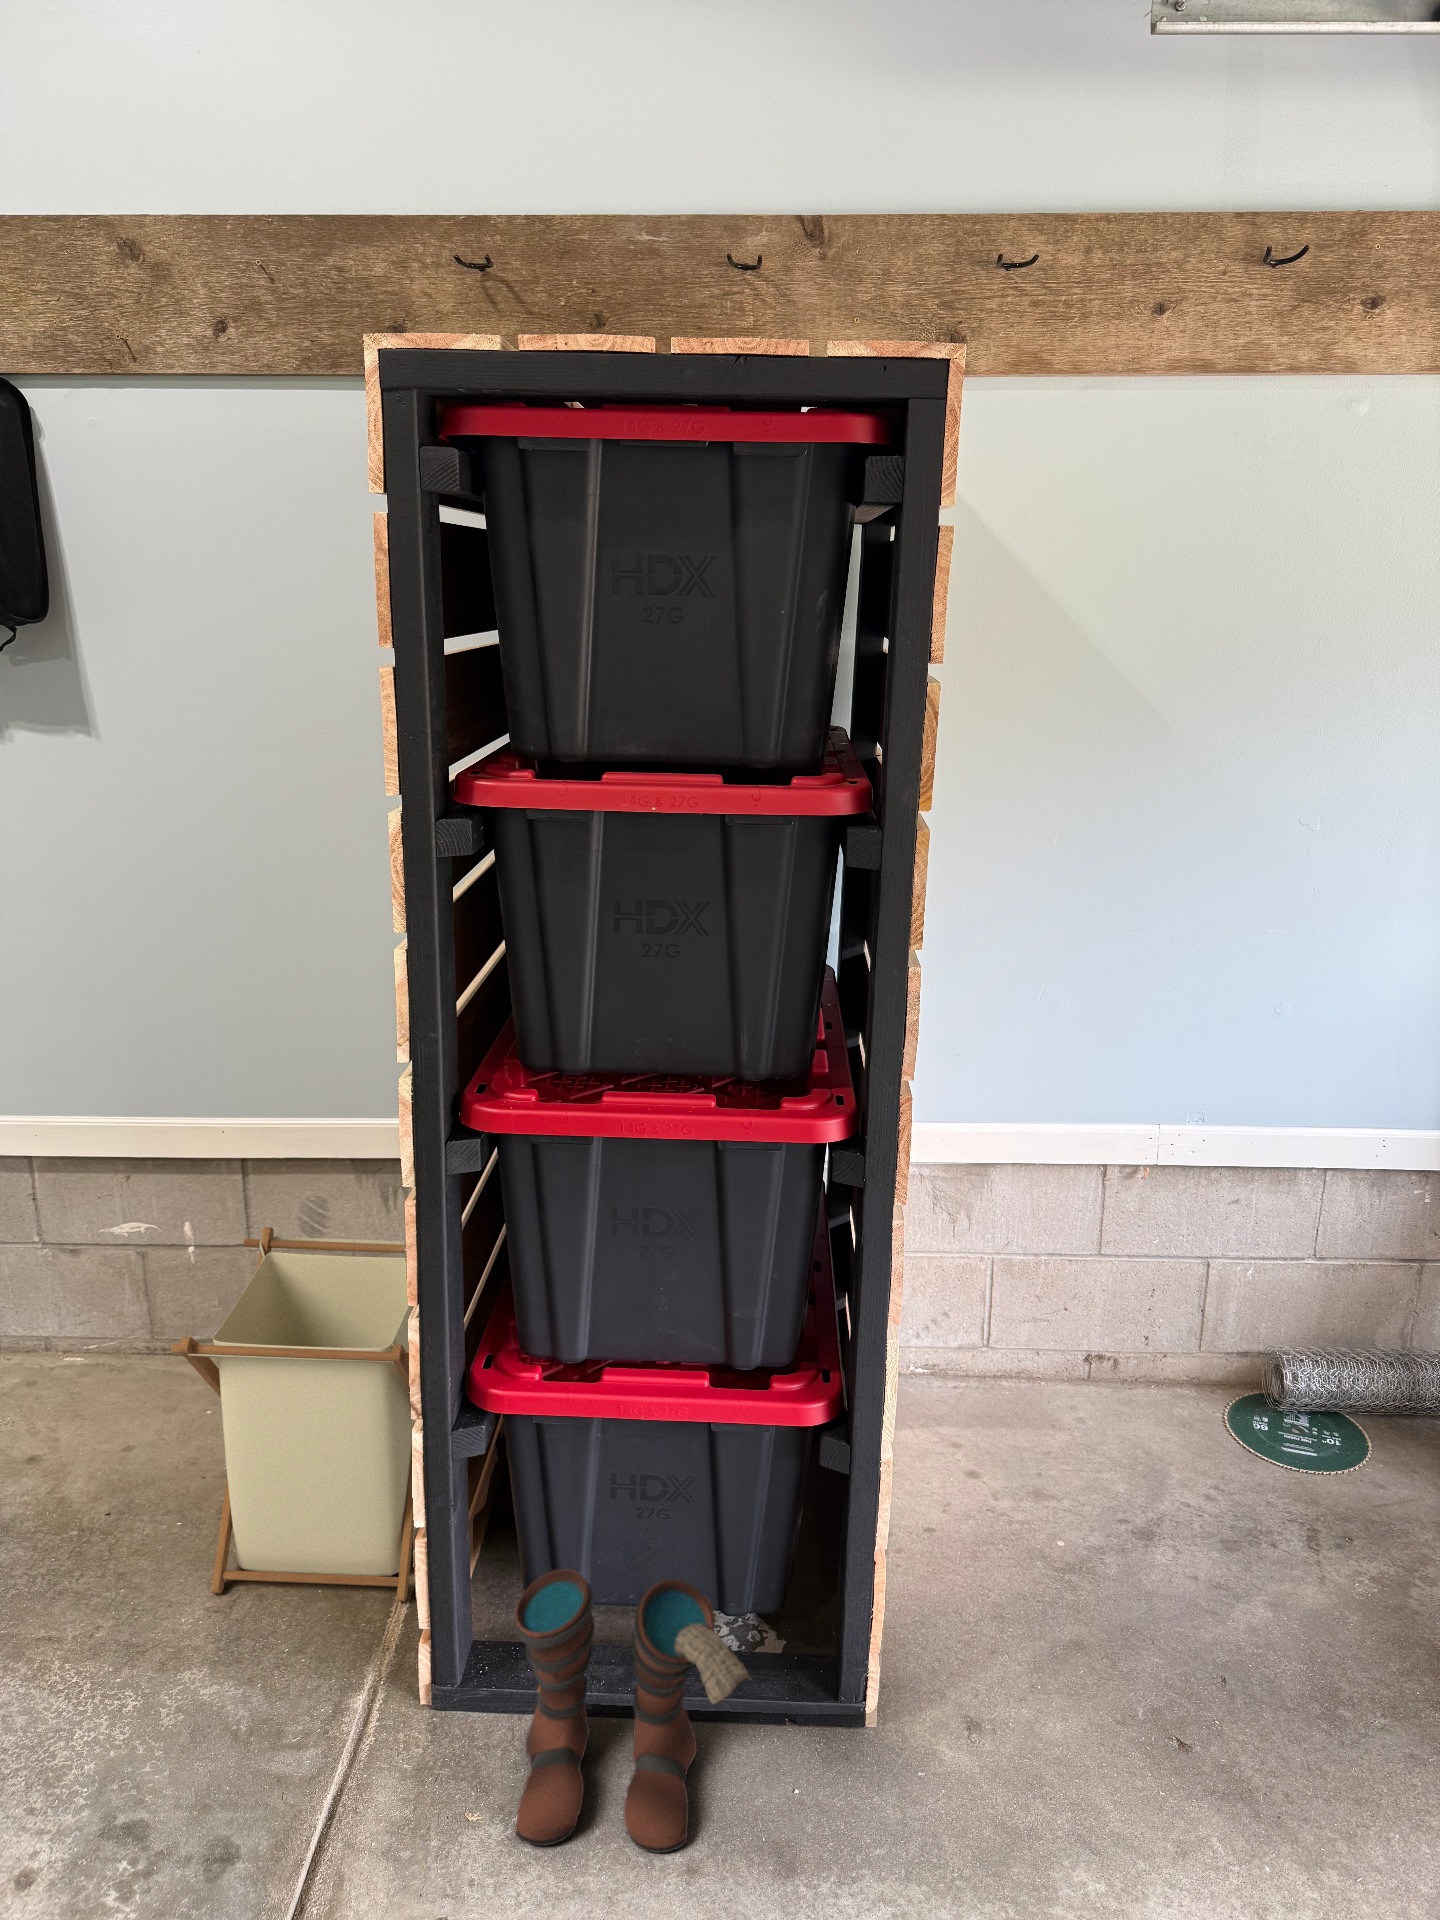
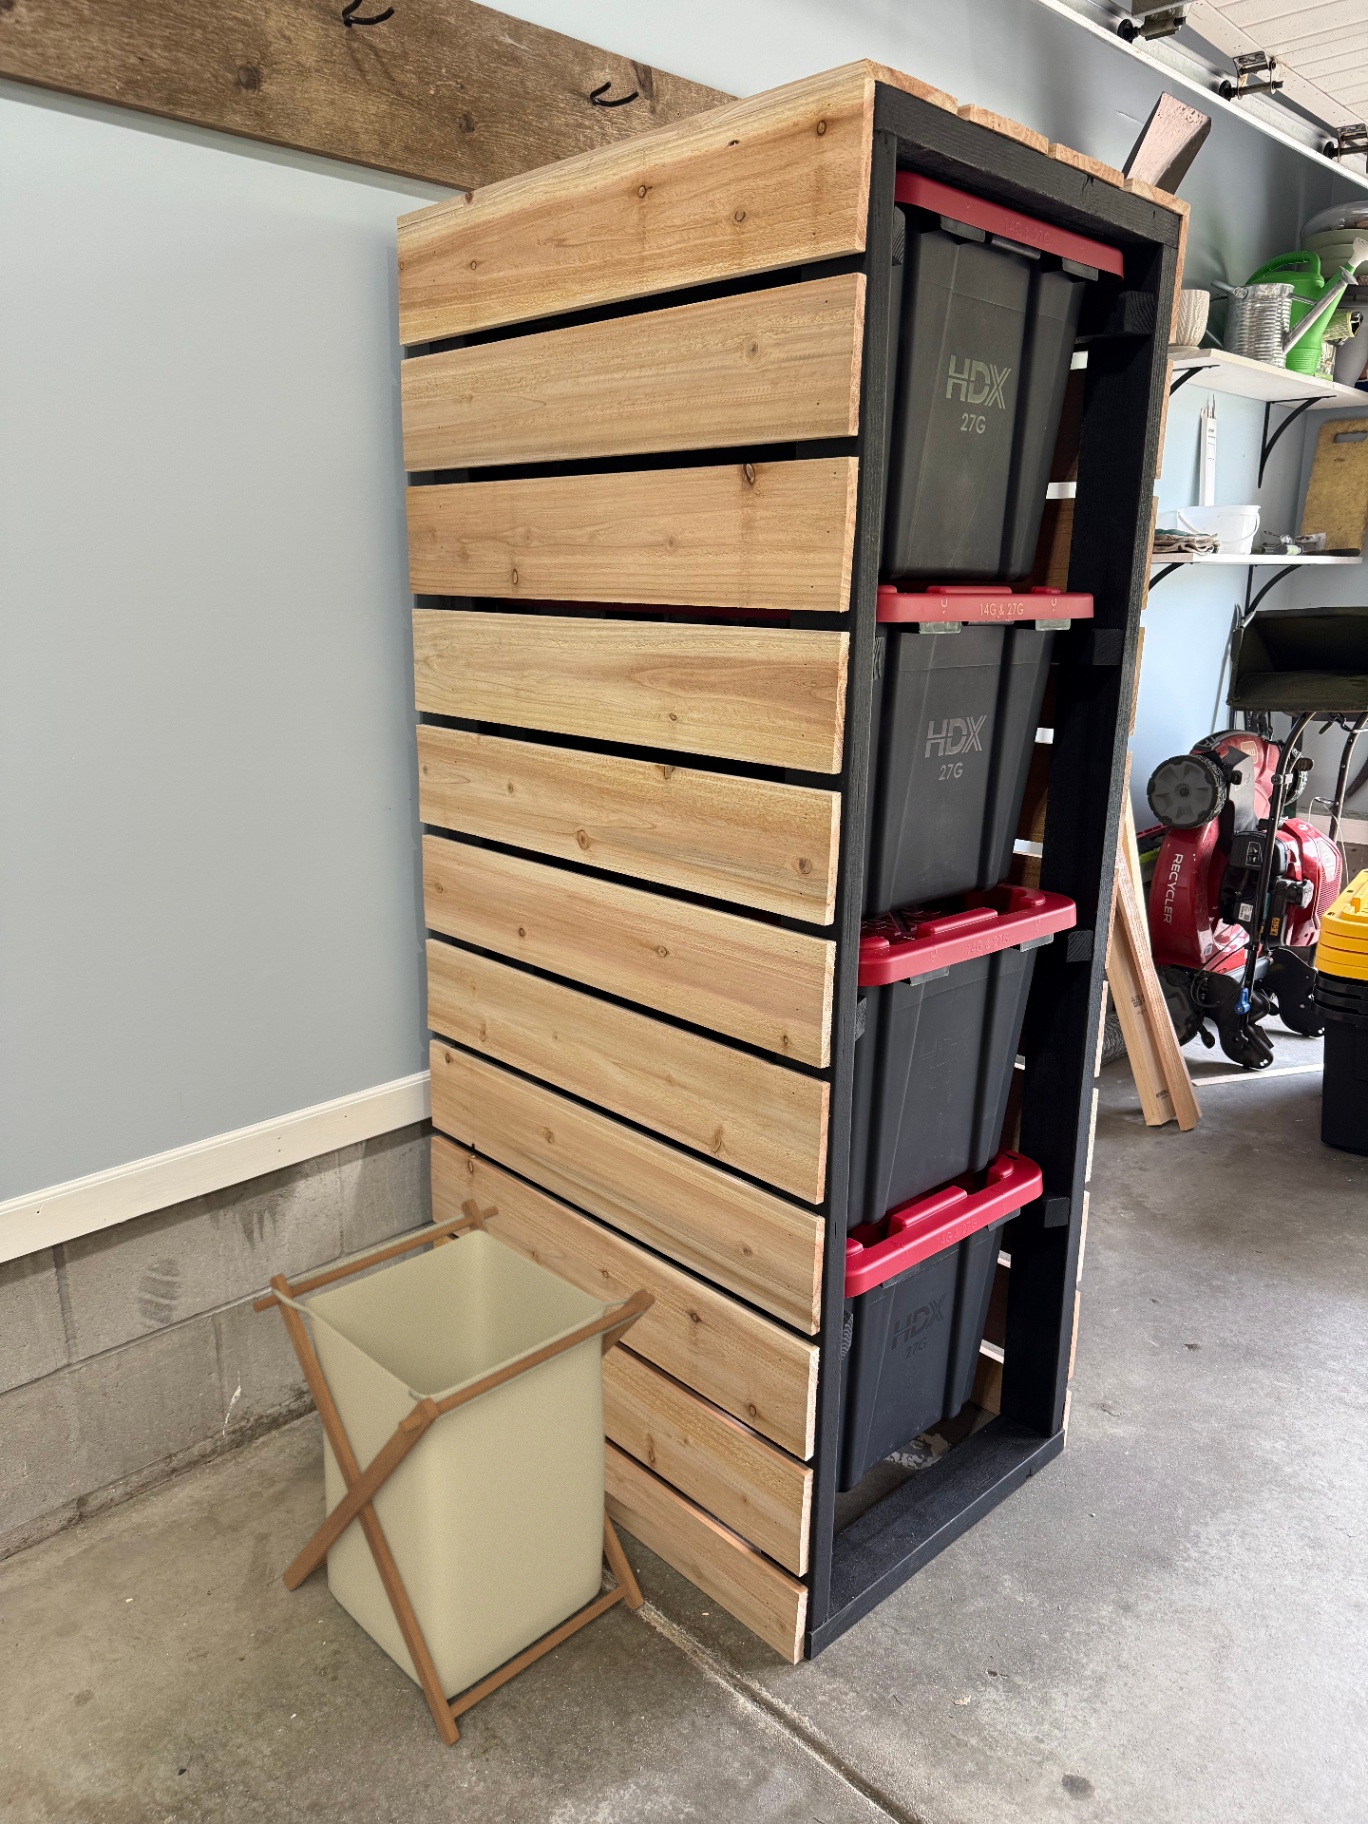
boots: present [515,1569,751,1853] -> none [889,1361,1118,1685]

